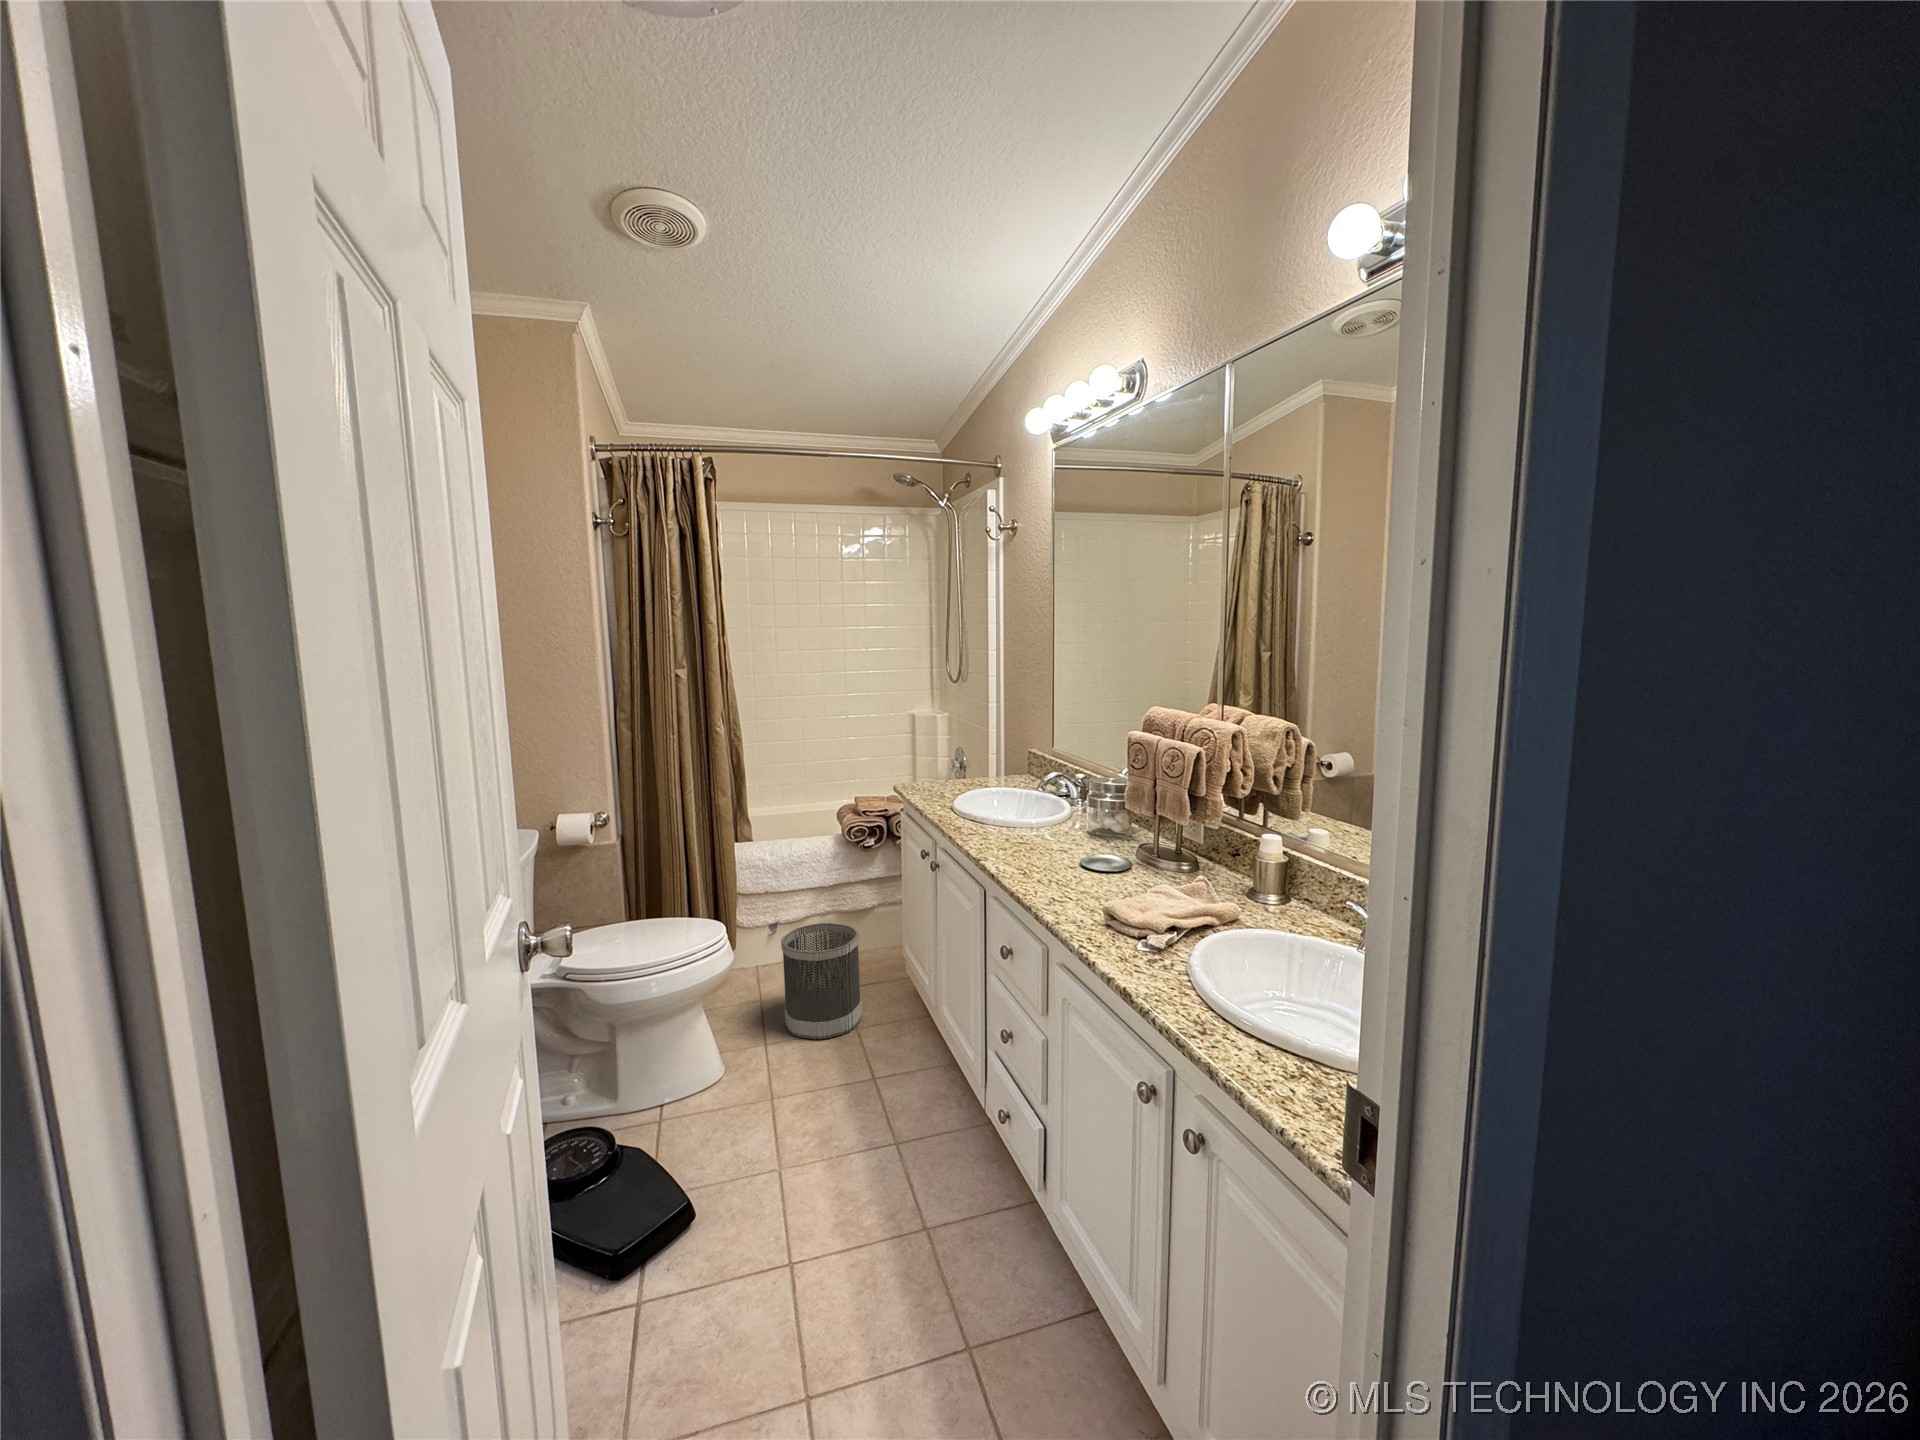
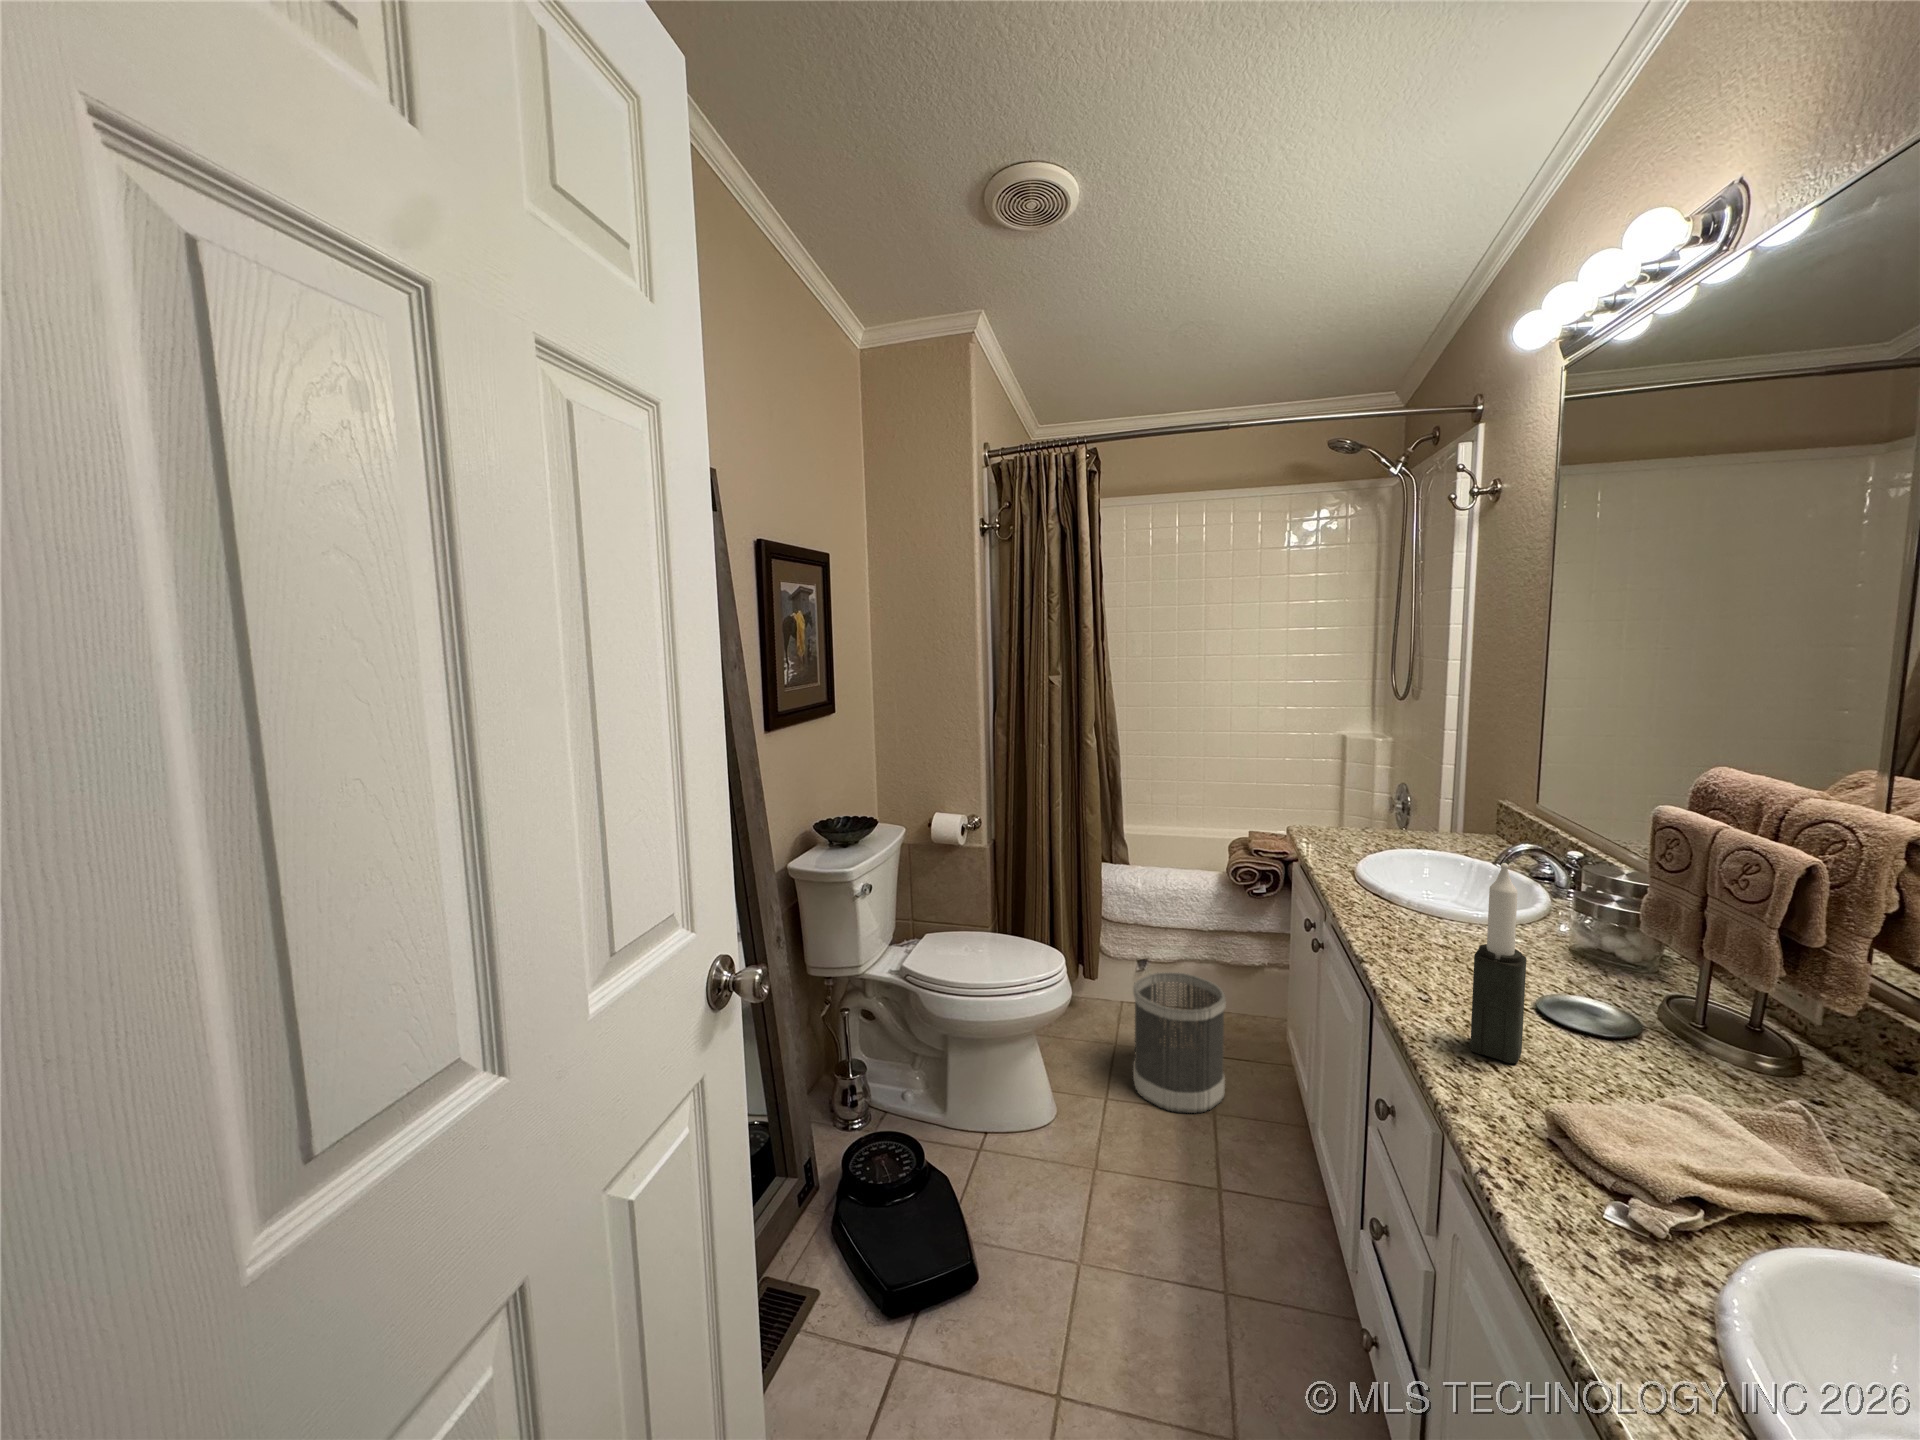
candle: none [1056,772,1082,895] -> present [1470,863,1526,1063]

